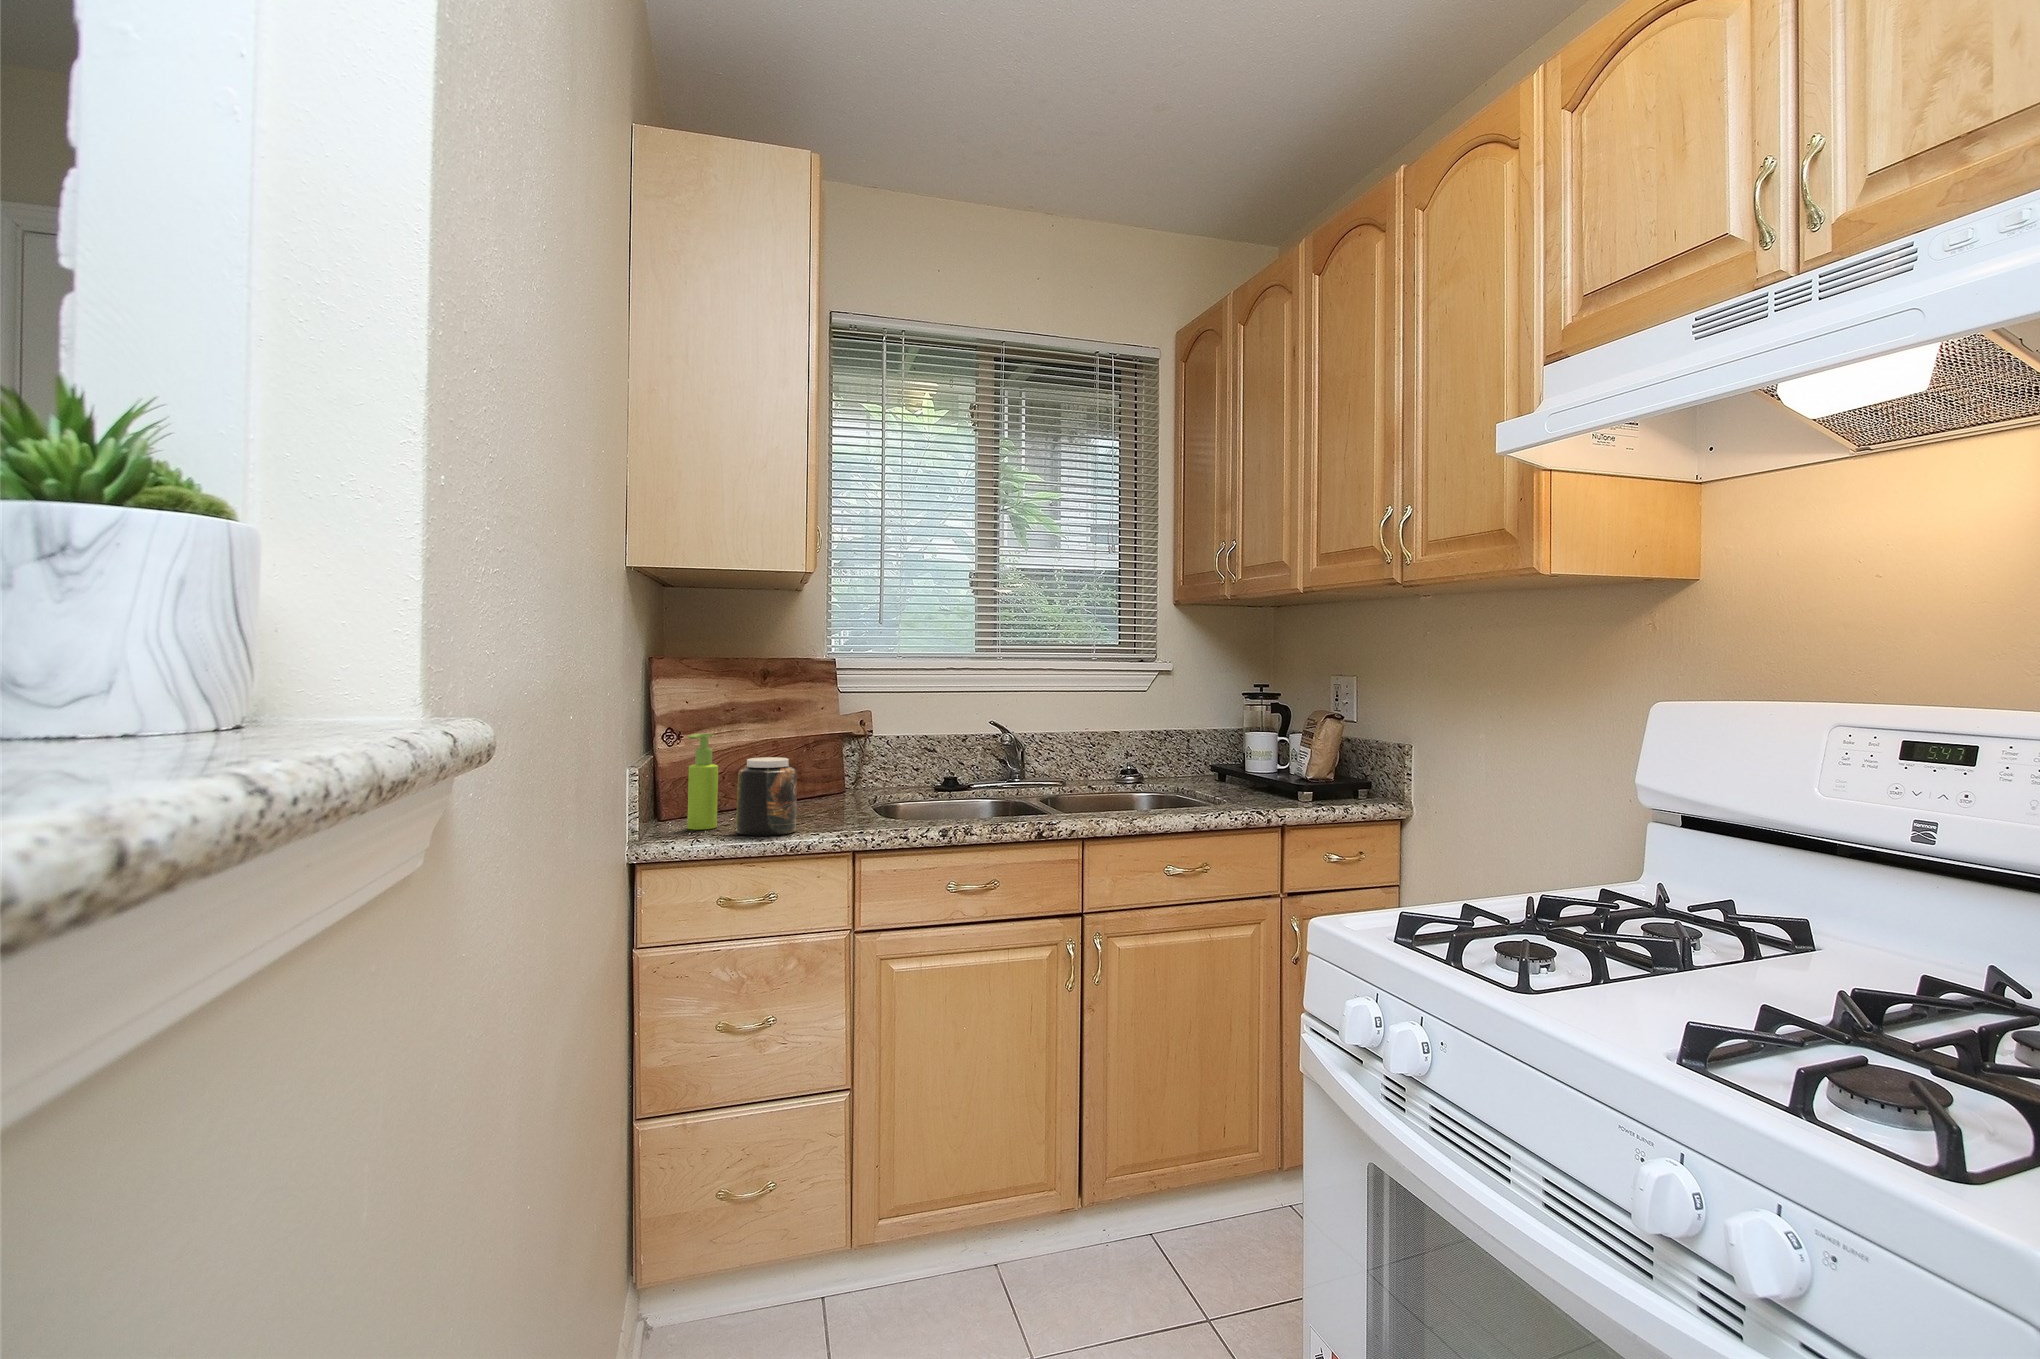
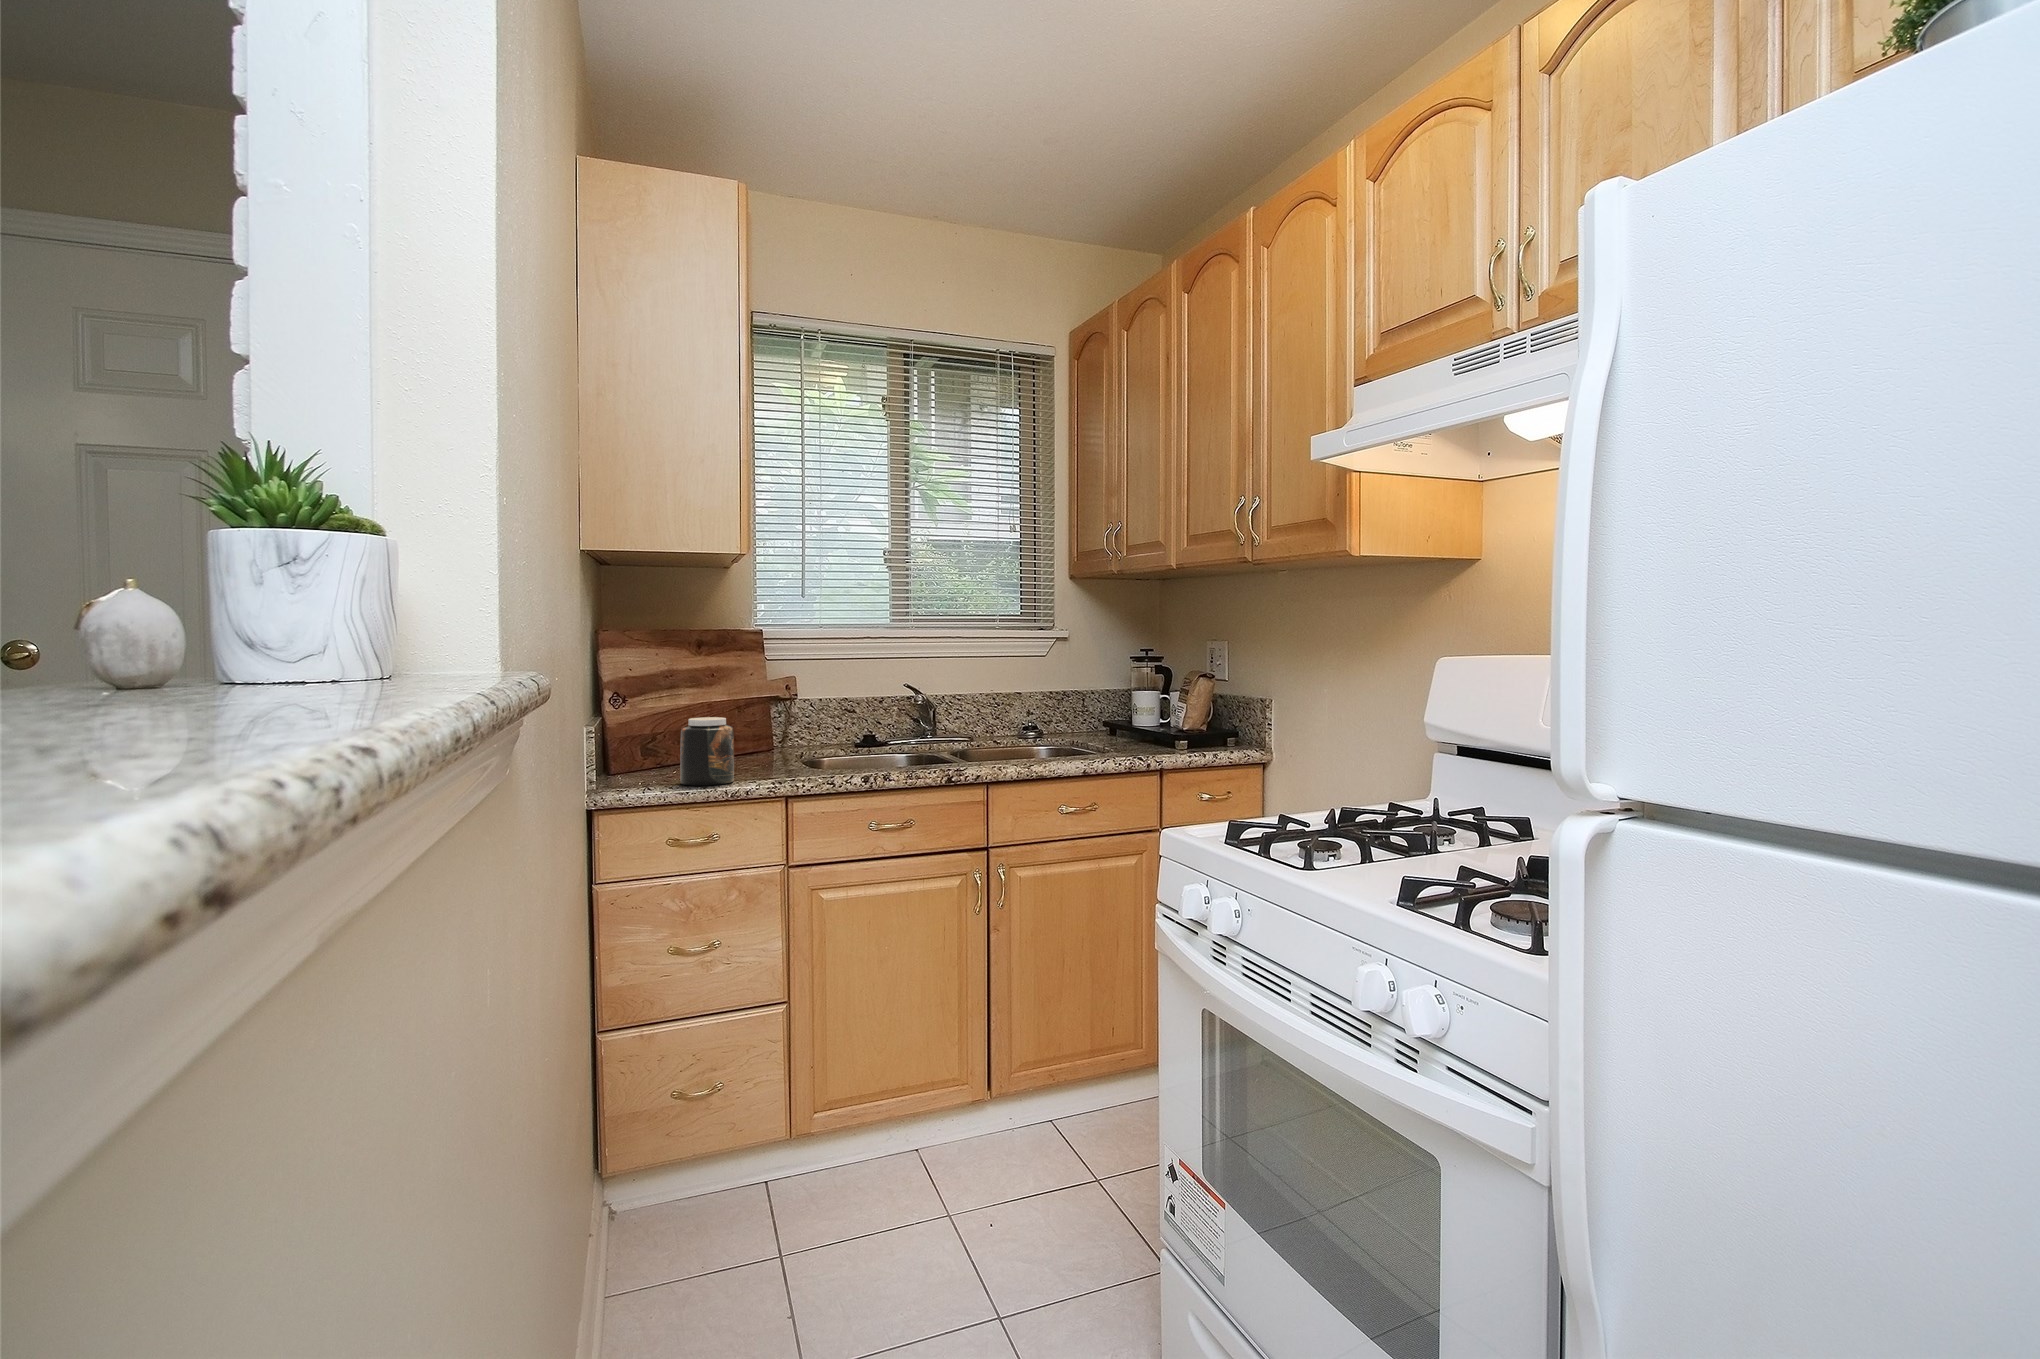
soap dispenser: present [687,734,718,830] -> none [633,697,661,782]

